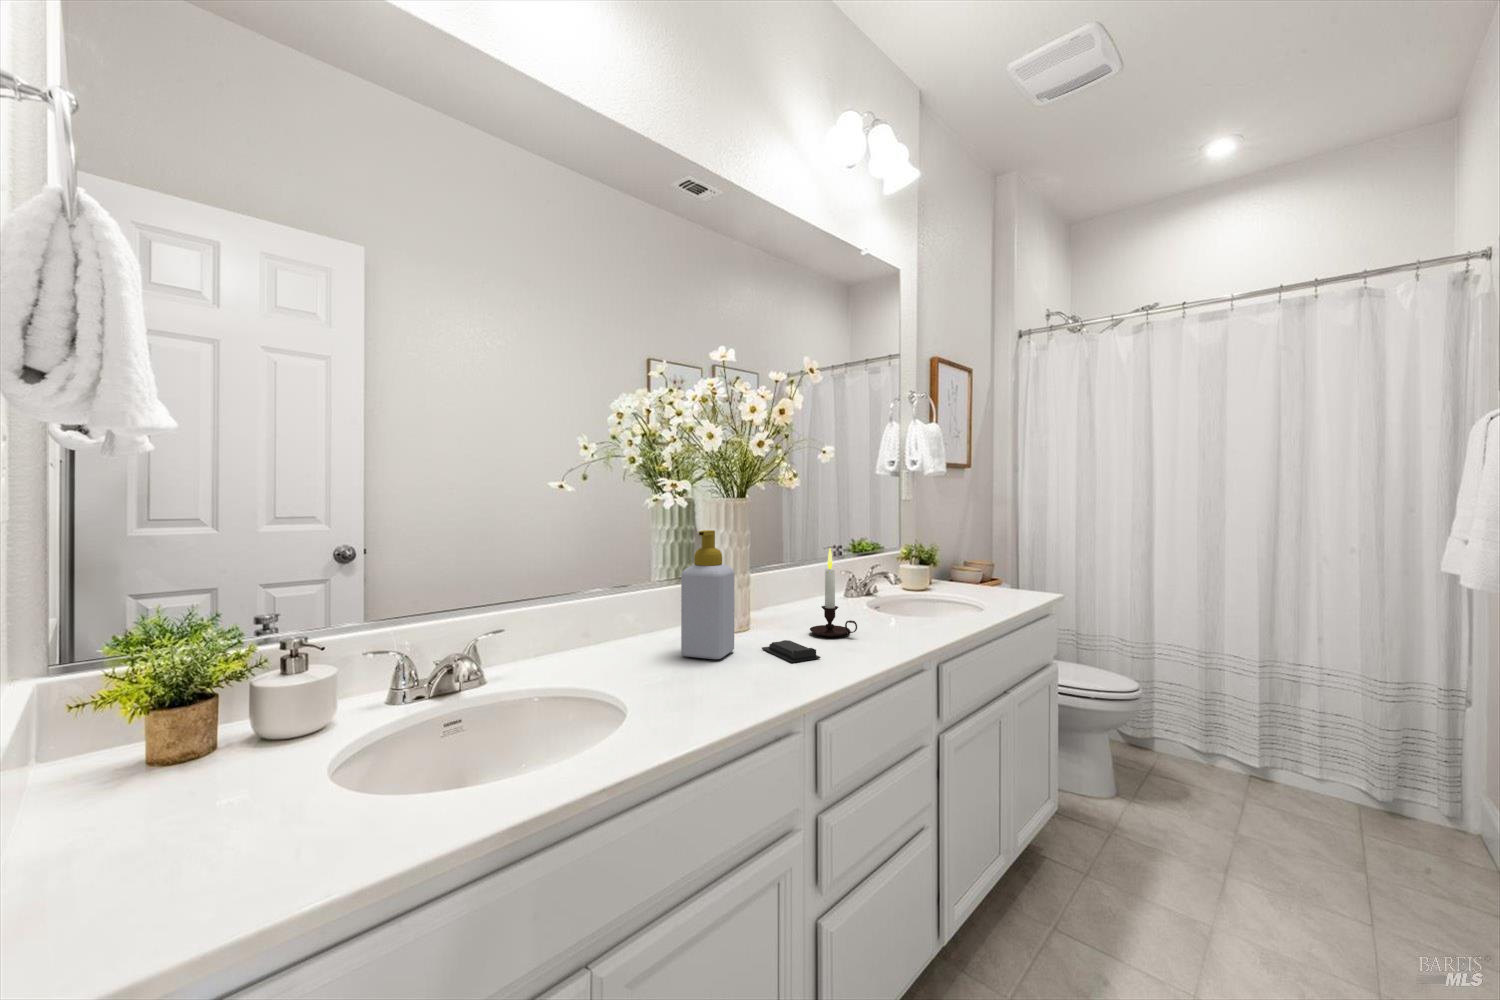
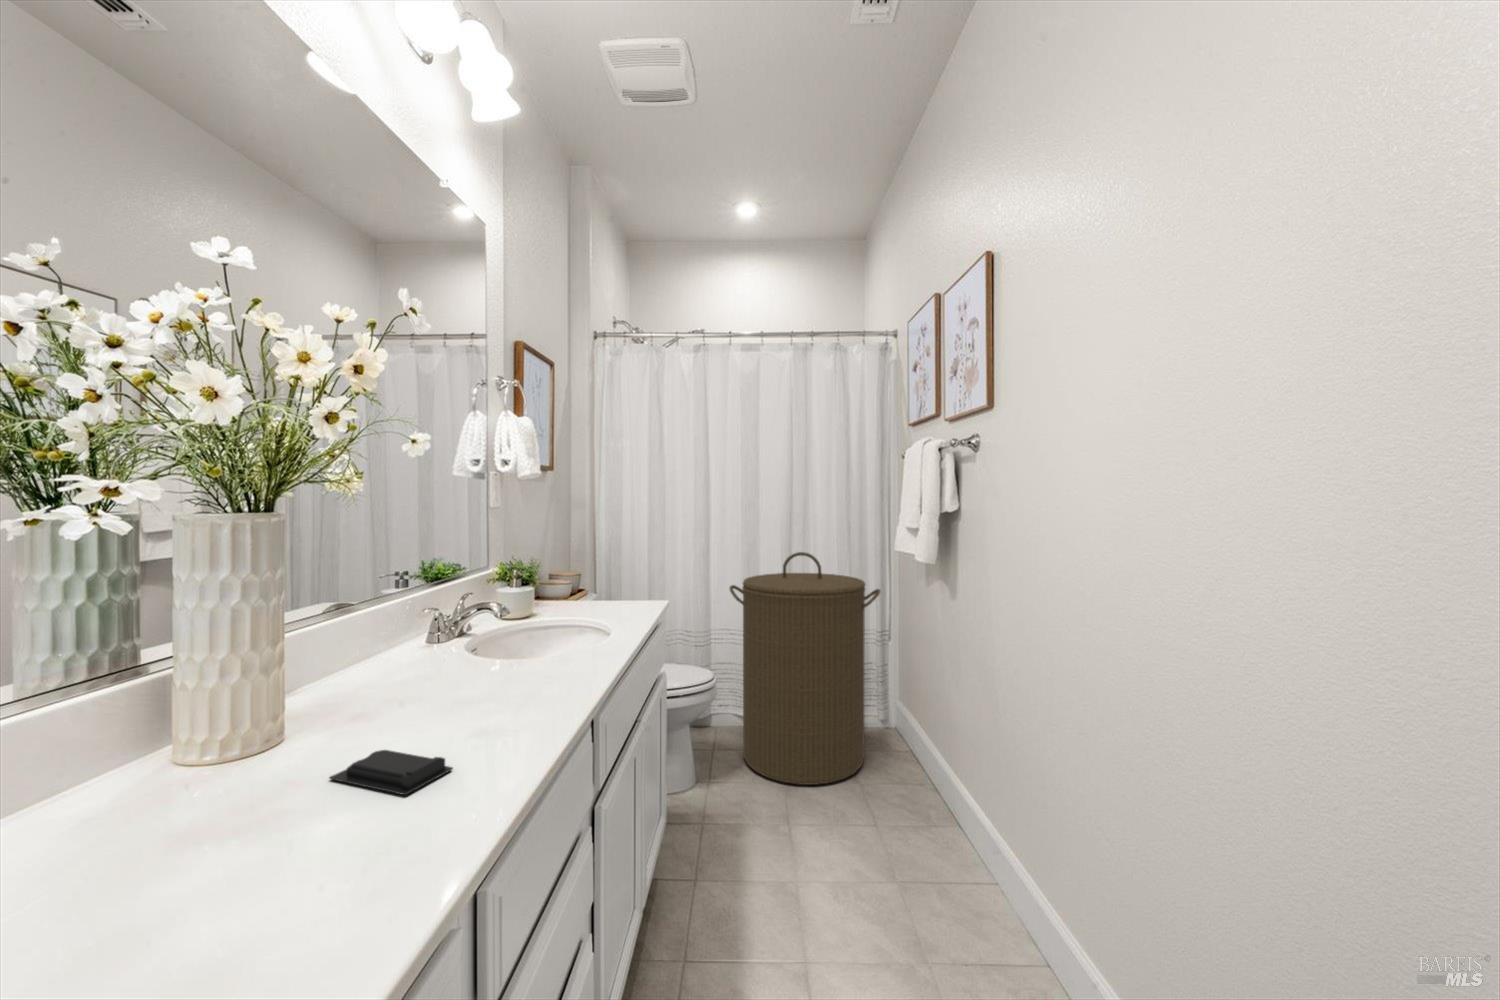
soap bottle: present [681,530,734,659] -> none [127,580,270,857]
candle: present [810,548,857,637] -> none [406,584,488,721]
laundry hamper: none [1171,561,1417,858] -> present [730,552,880,785]

